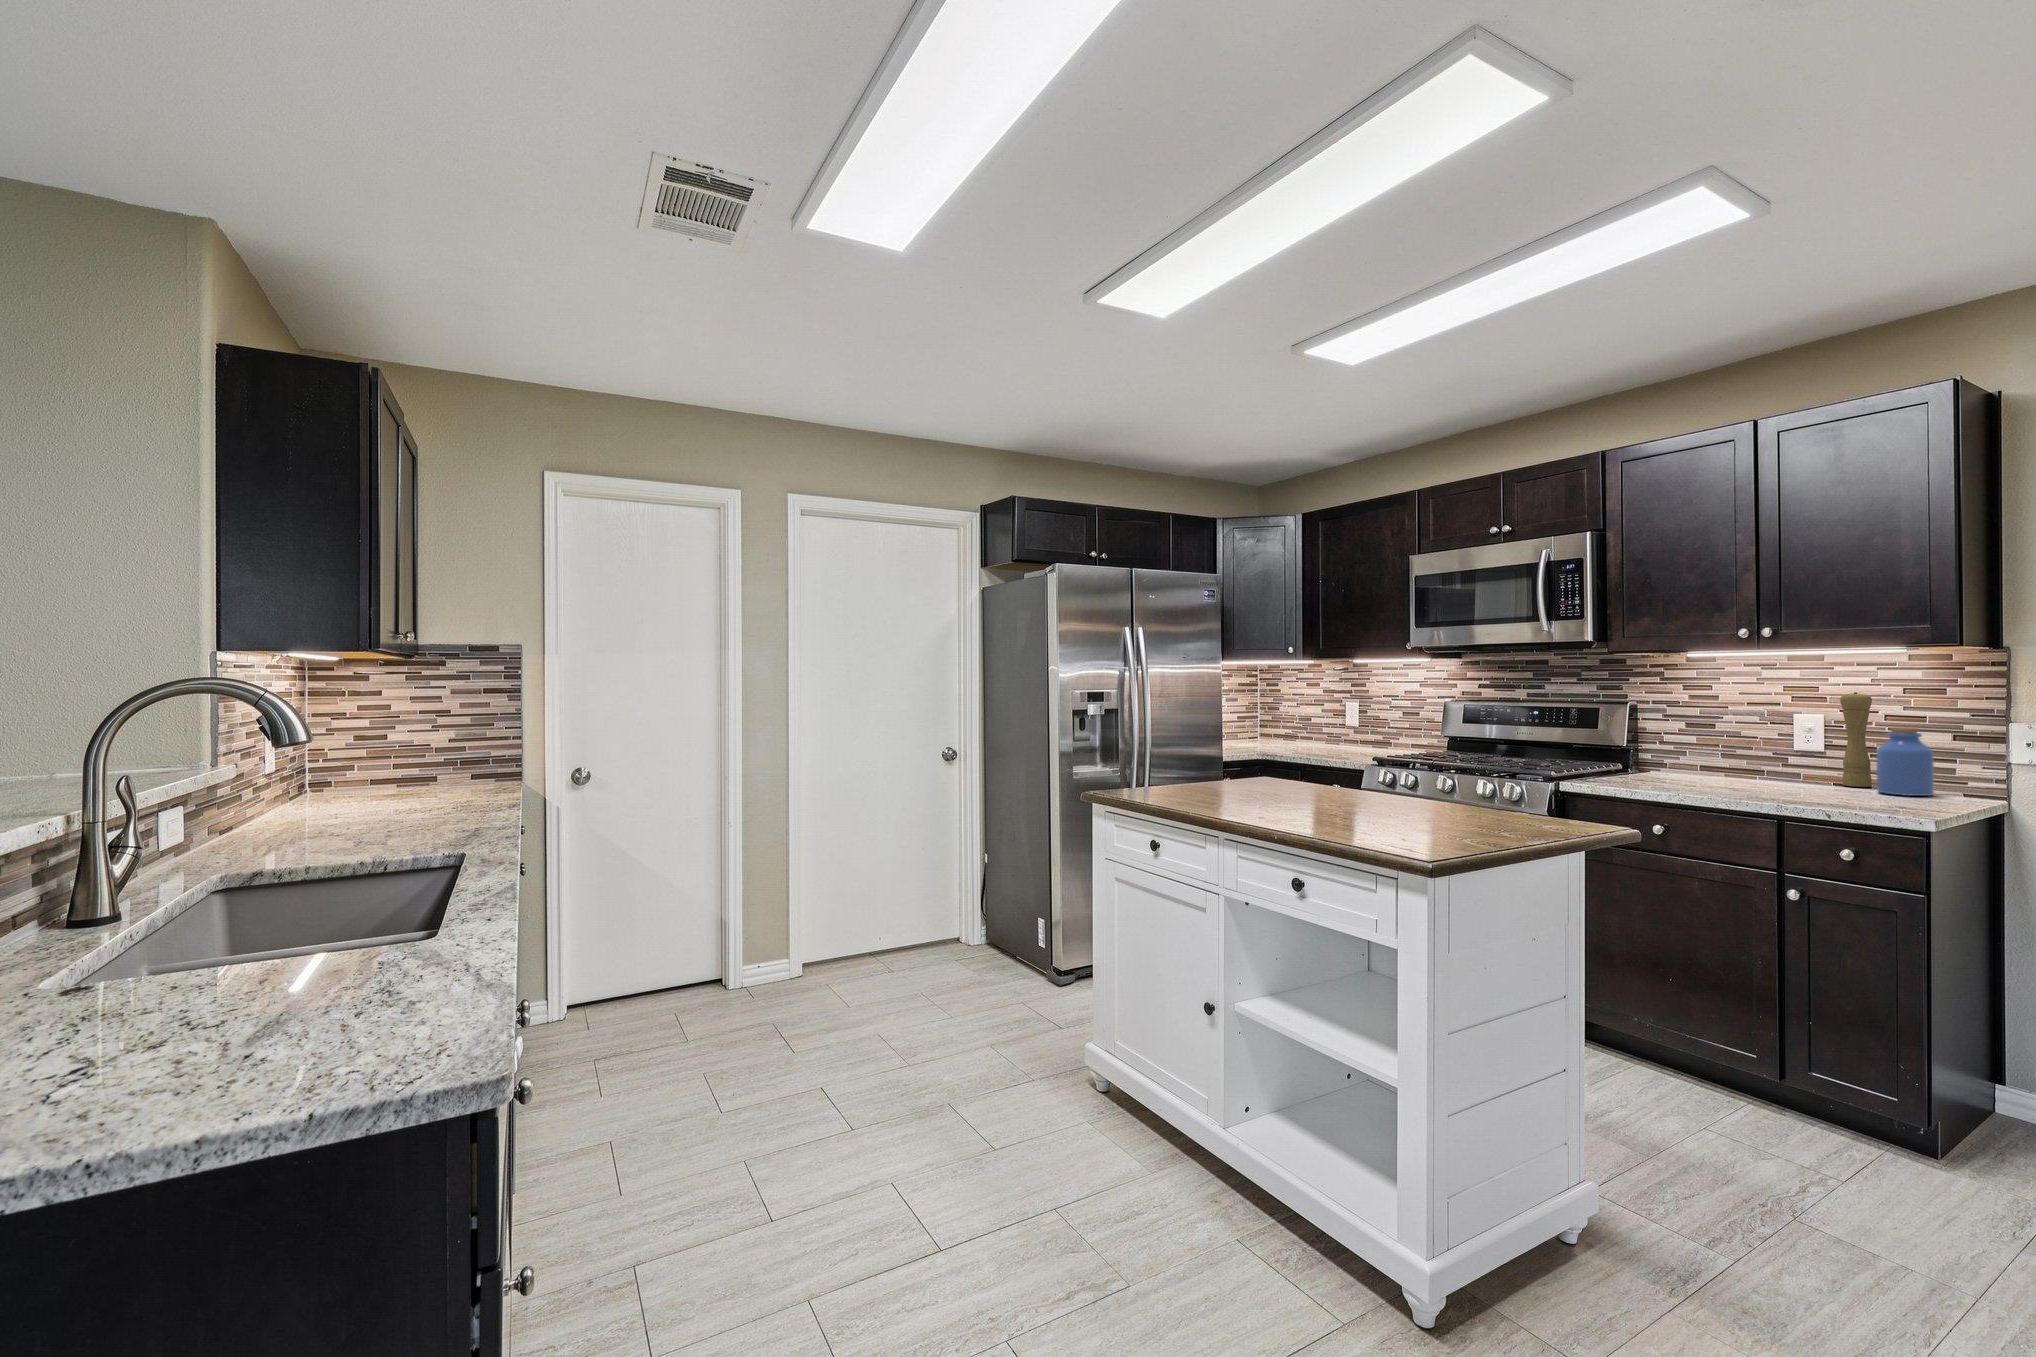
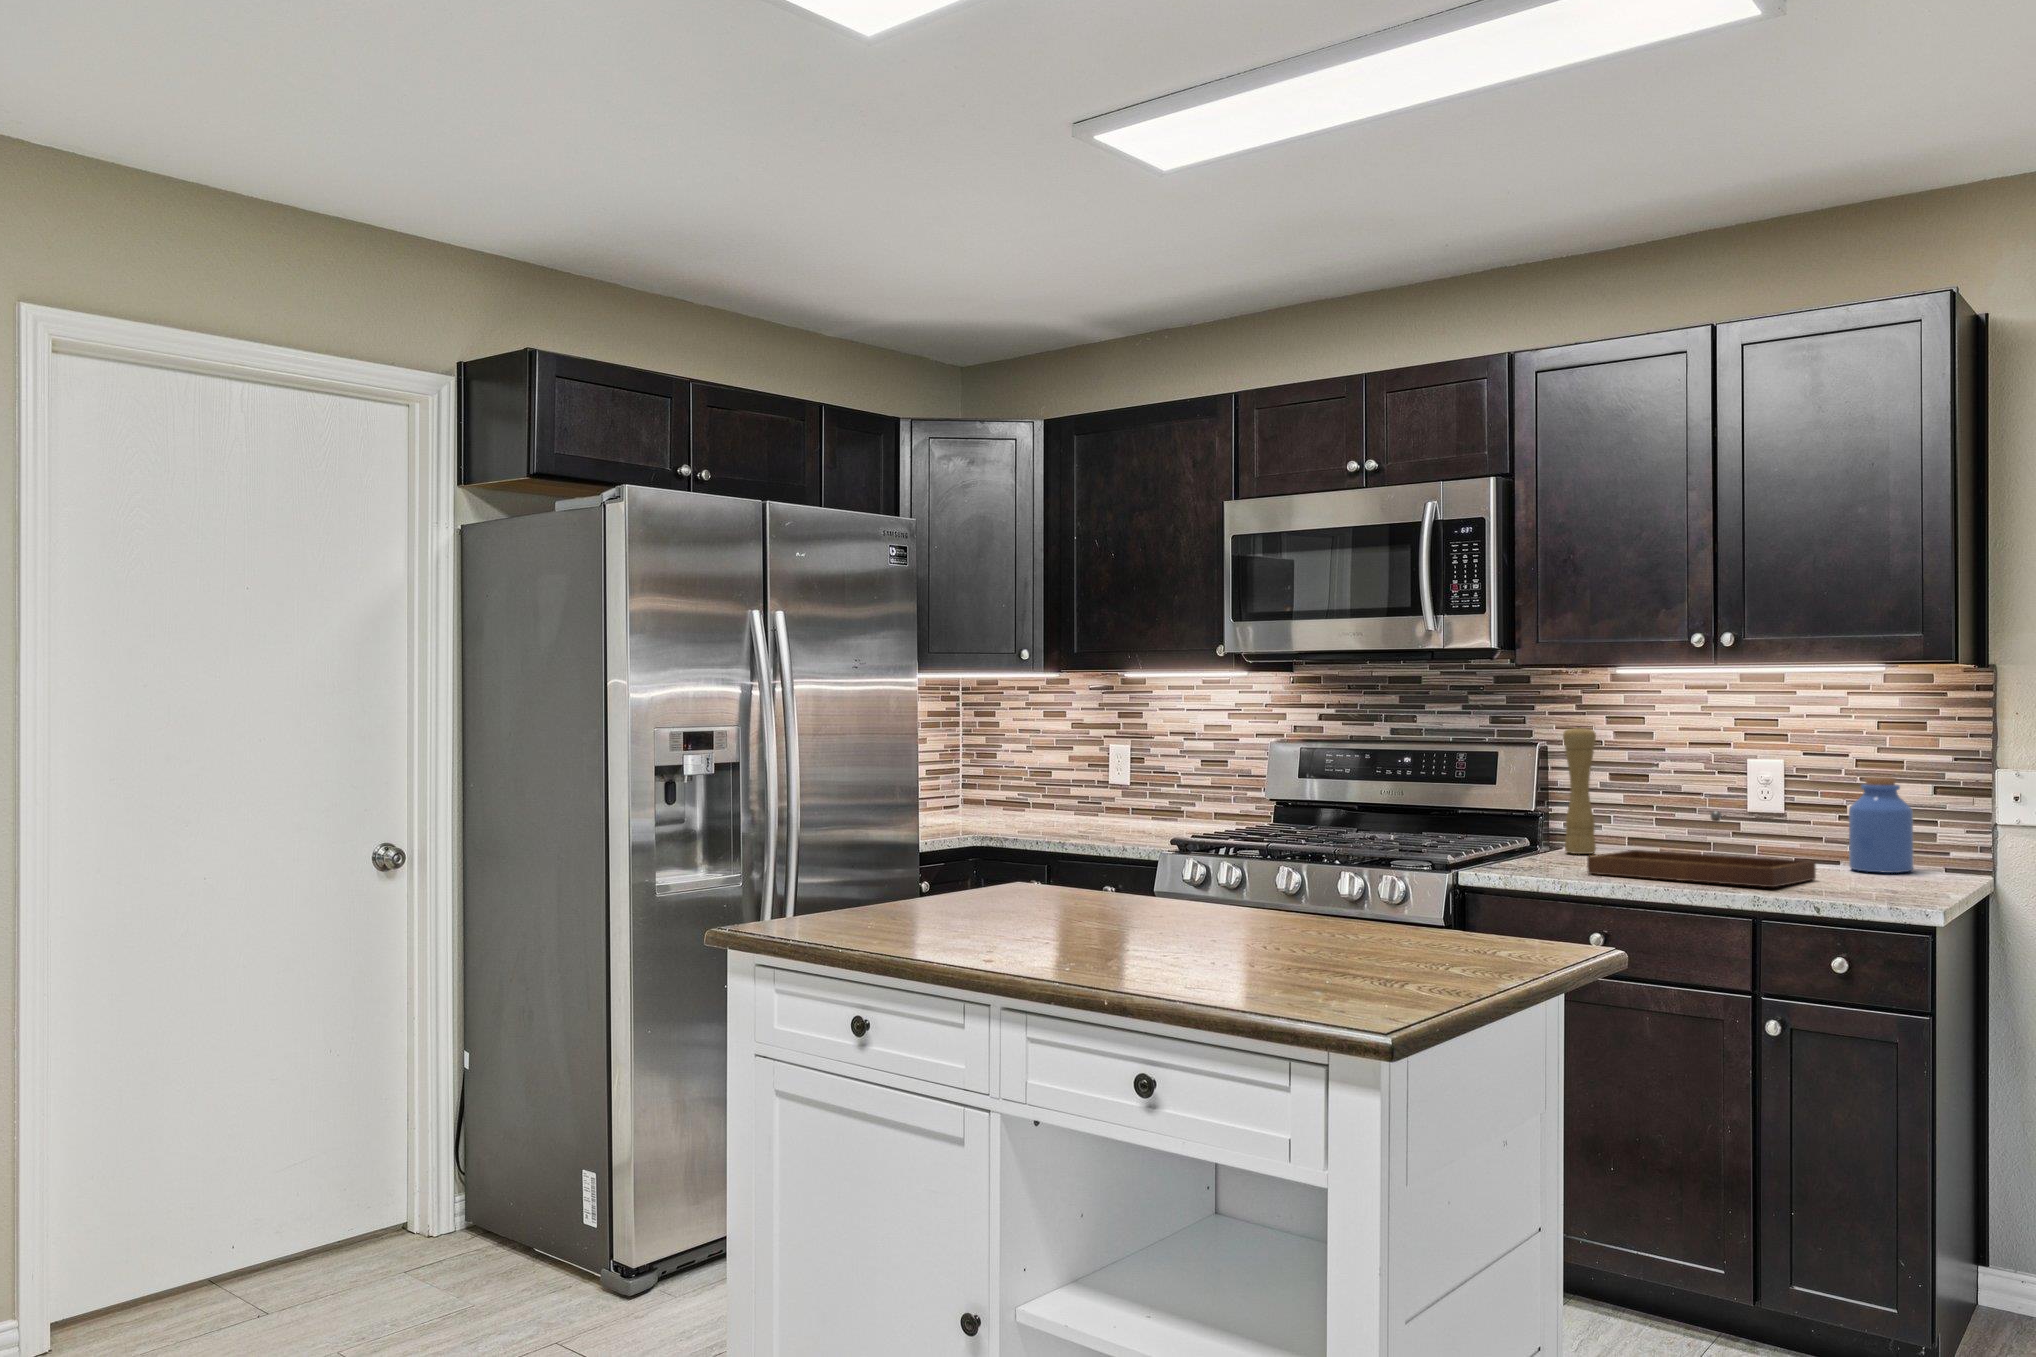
pepper mill: present [1840,692,1872,787] -> present [1563,726,1596,854]
tray: none [1660,749,1846,803] -> present [1587,811,1816,887]

